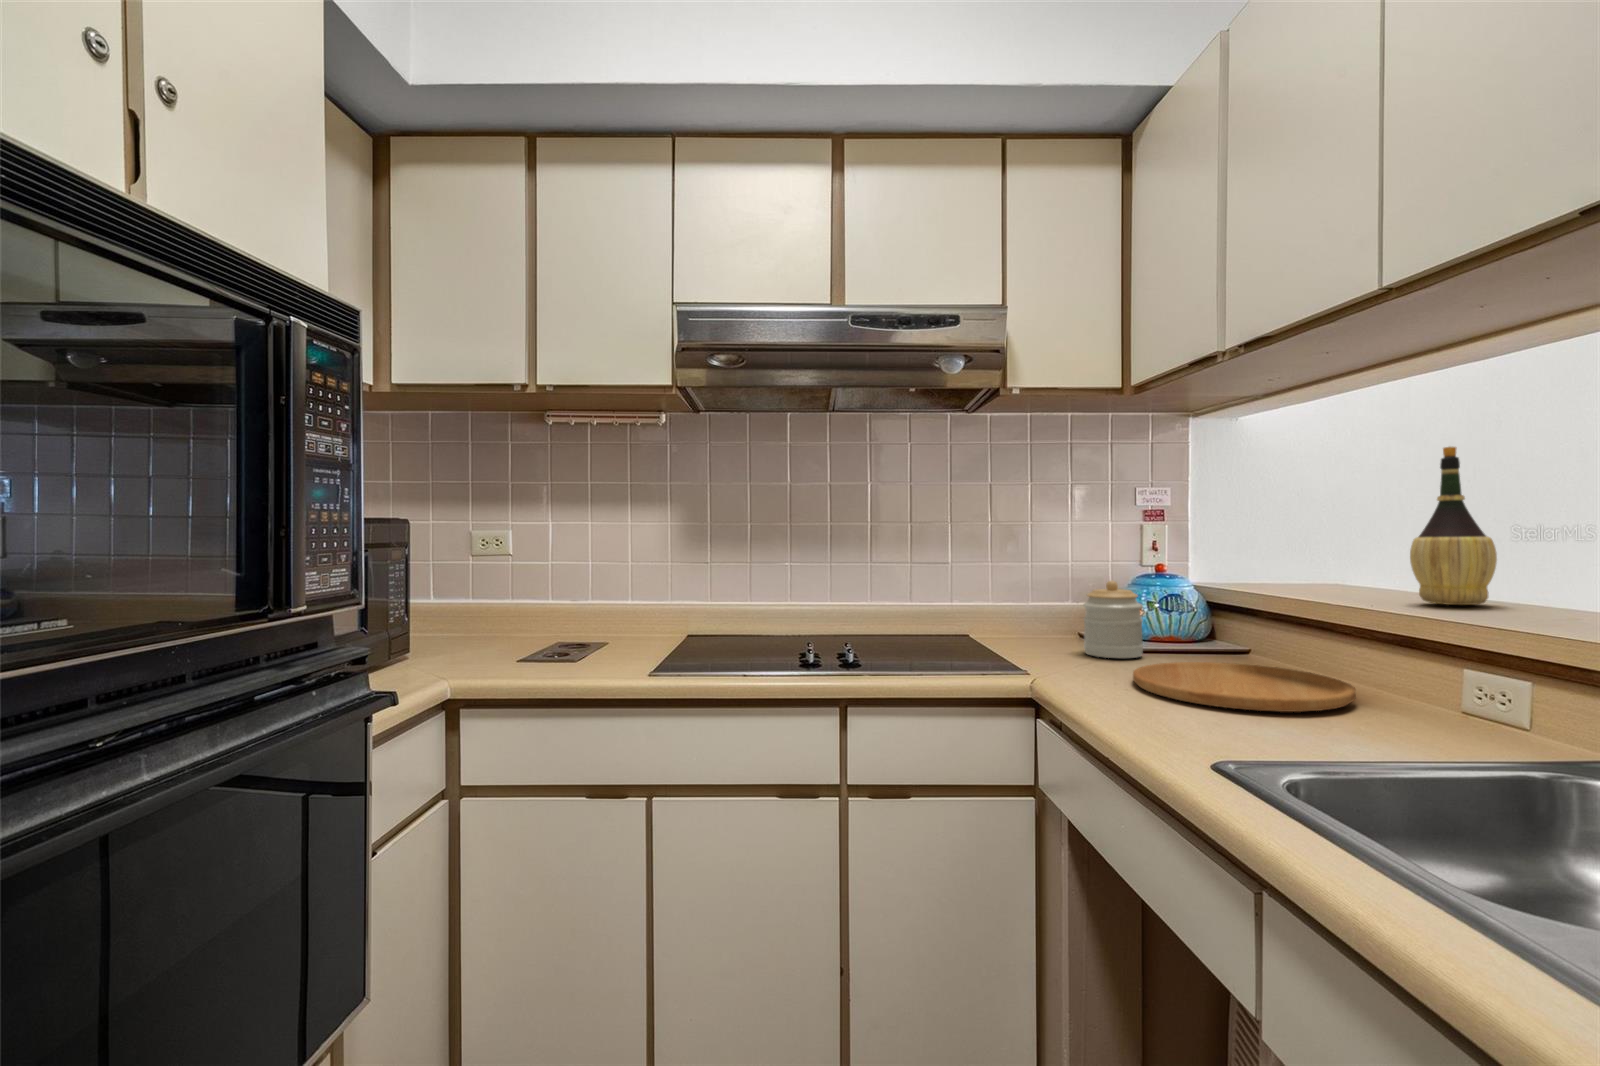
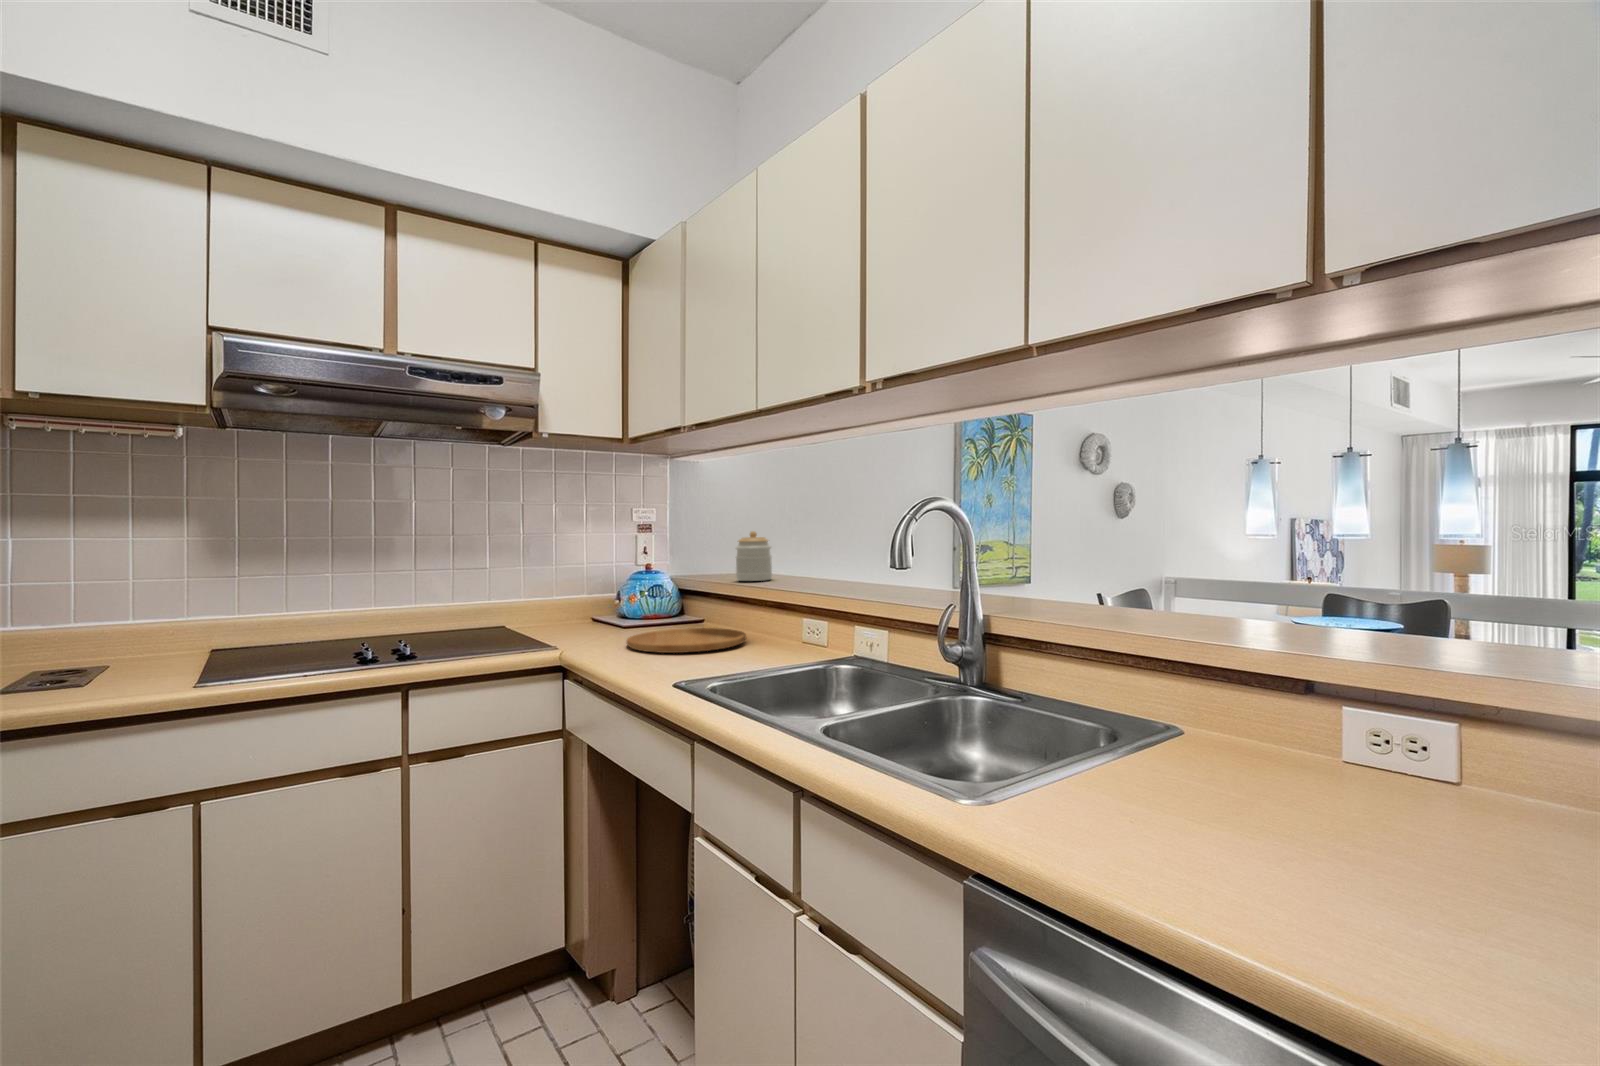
wine bottle: present [1410,447,1497,605] -> none [779,494,815,584]
jar: present [1083,581,1143,658] -> present [736,531,772,581]

